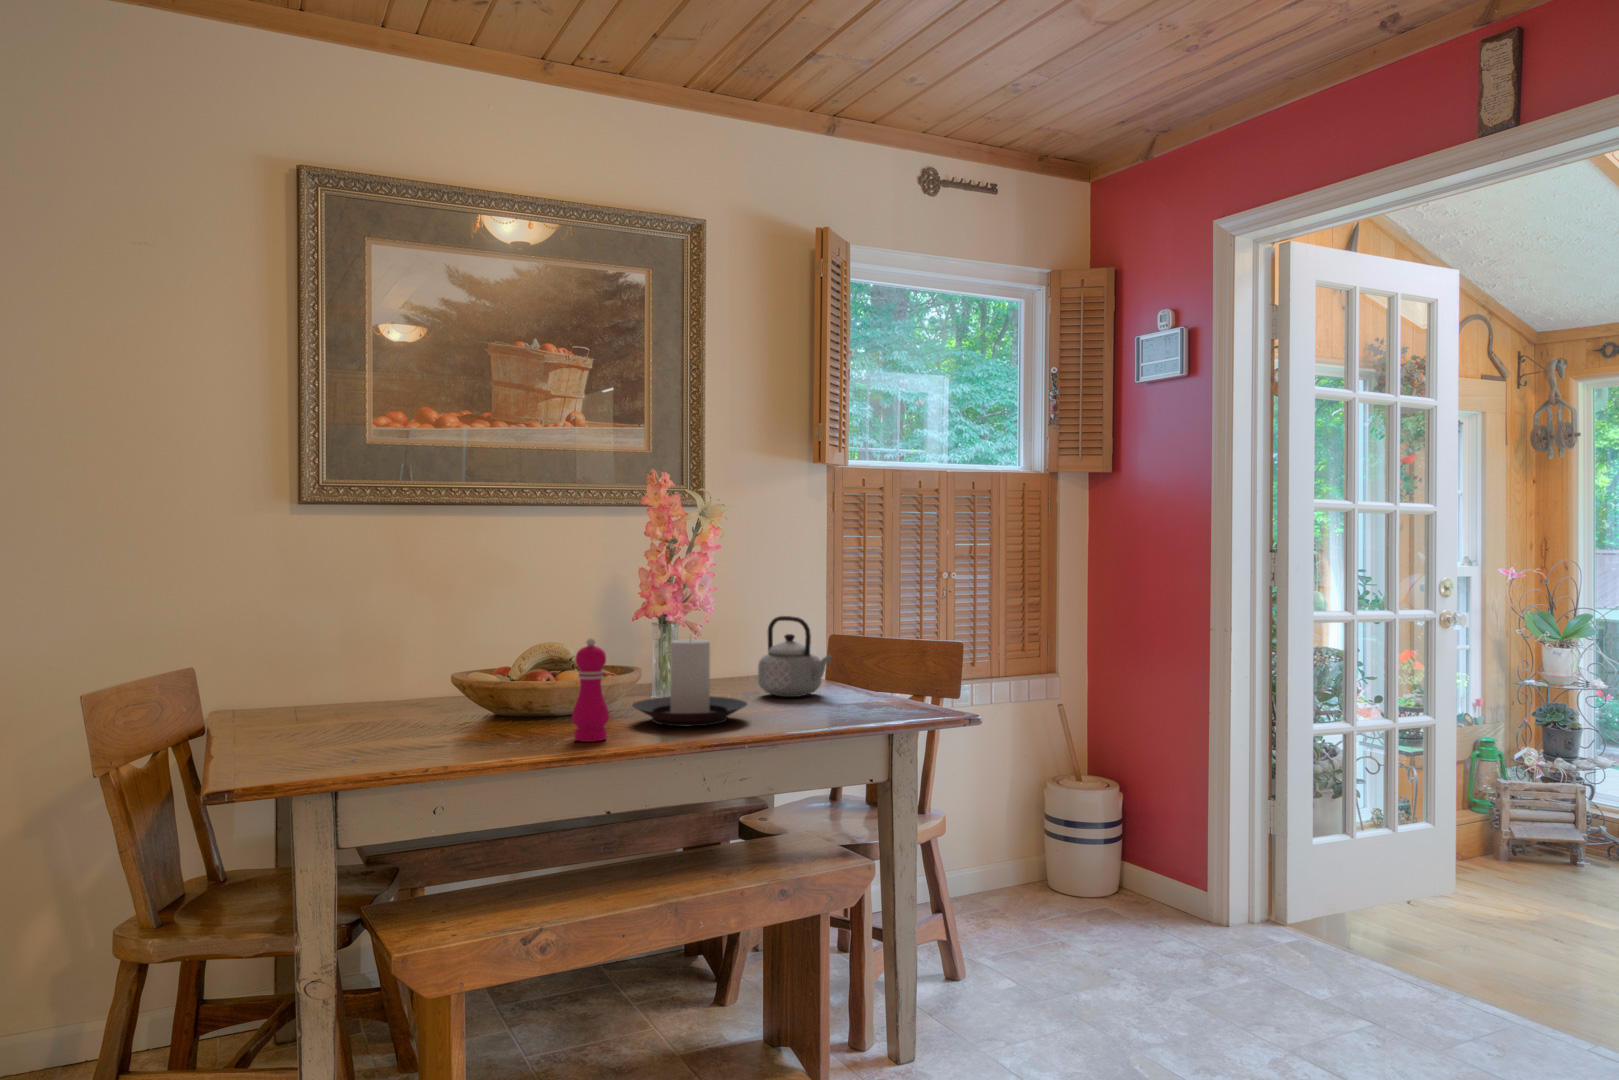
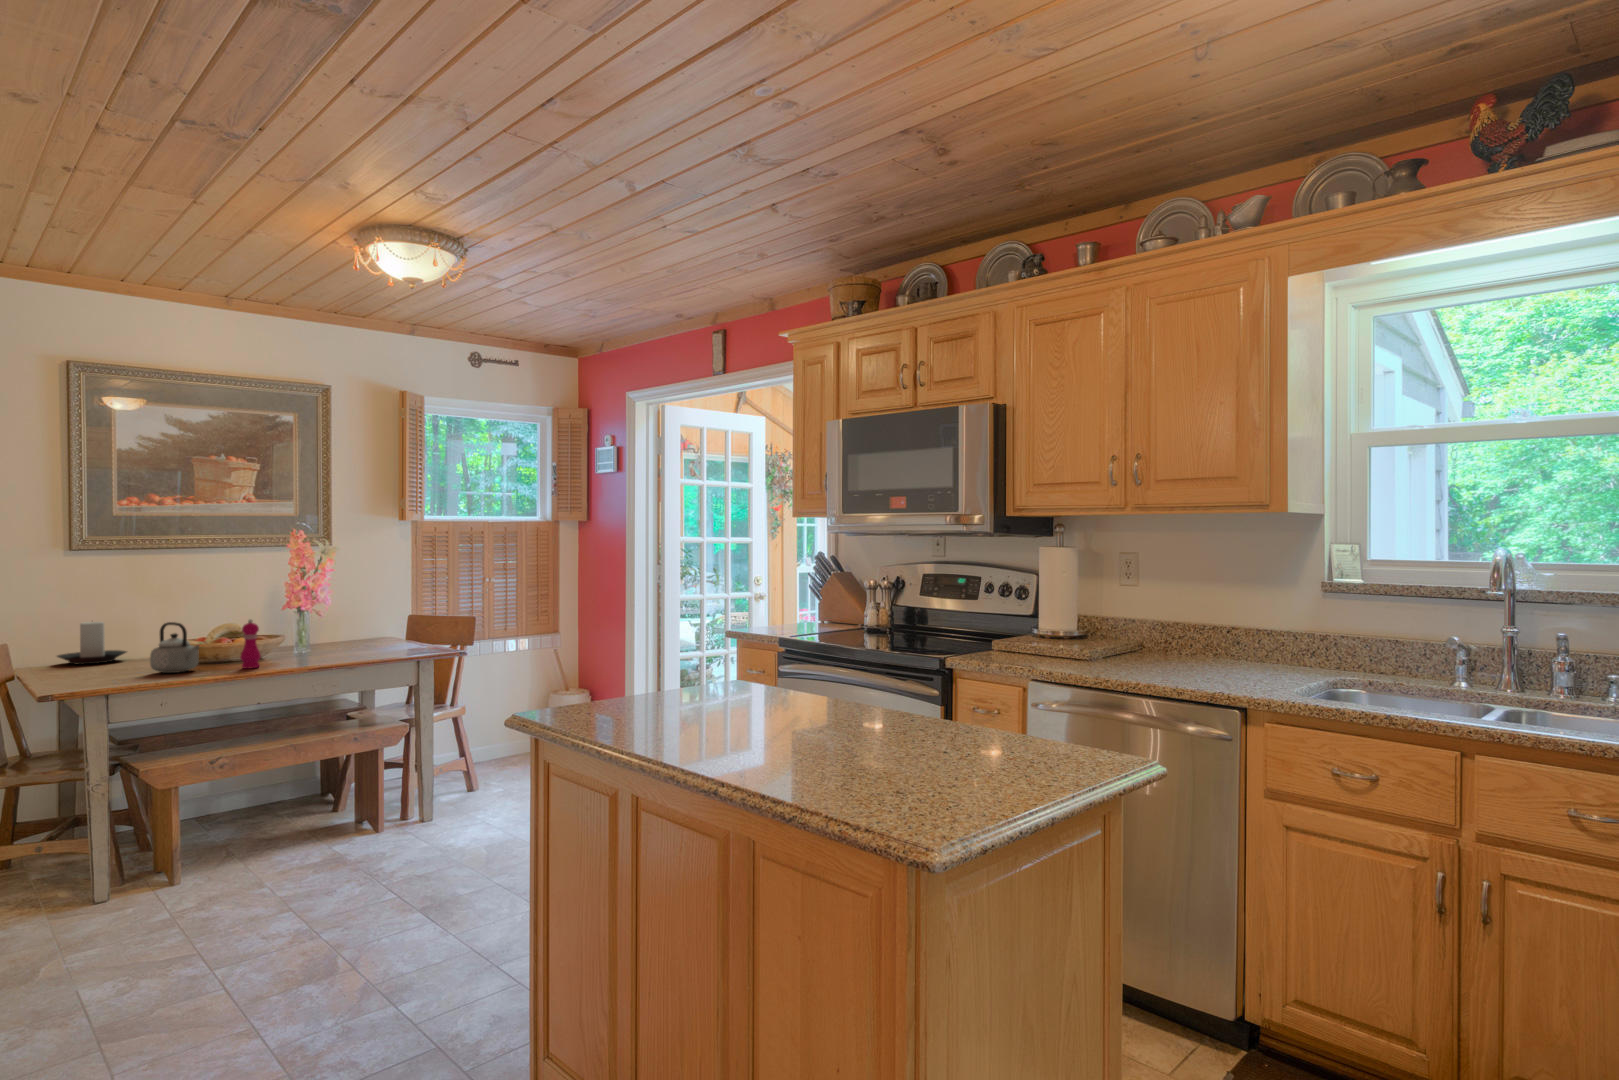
teapot: present [758,616,832,697] -> present [150,622,199,673]
candle holder: present [632,639,747,727] -> present [57,622,126,664]

